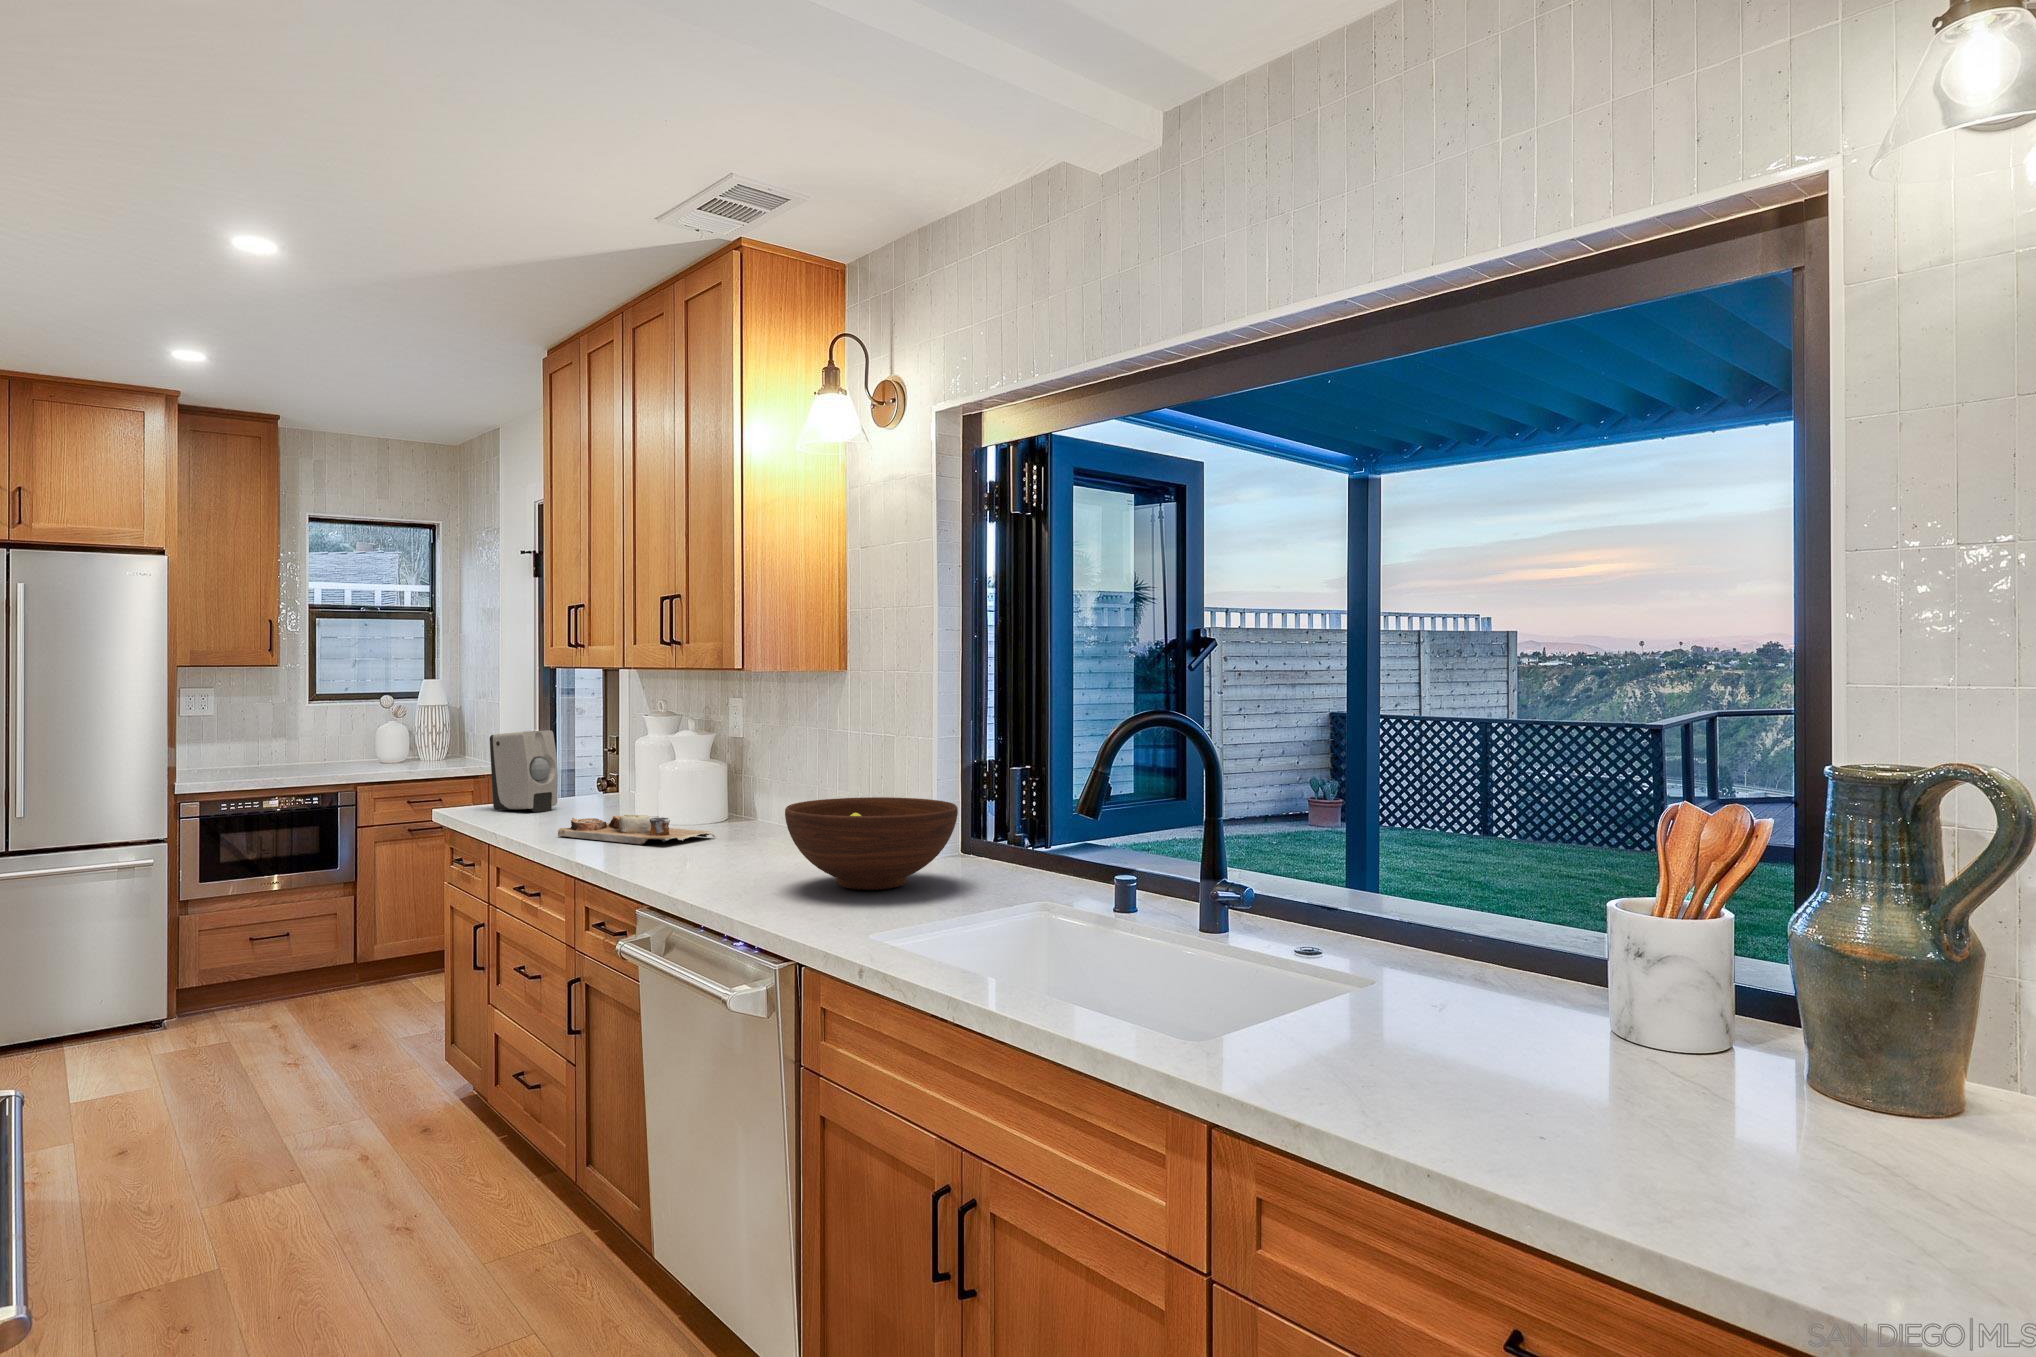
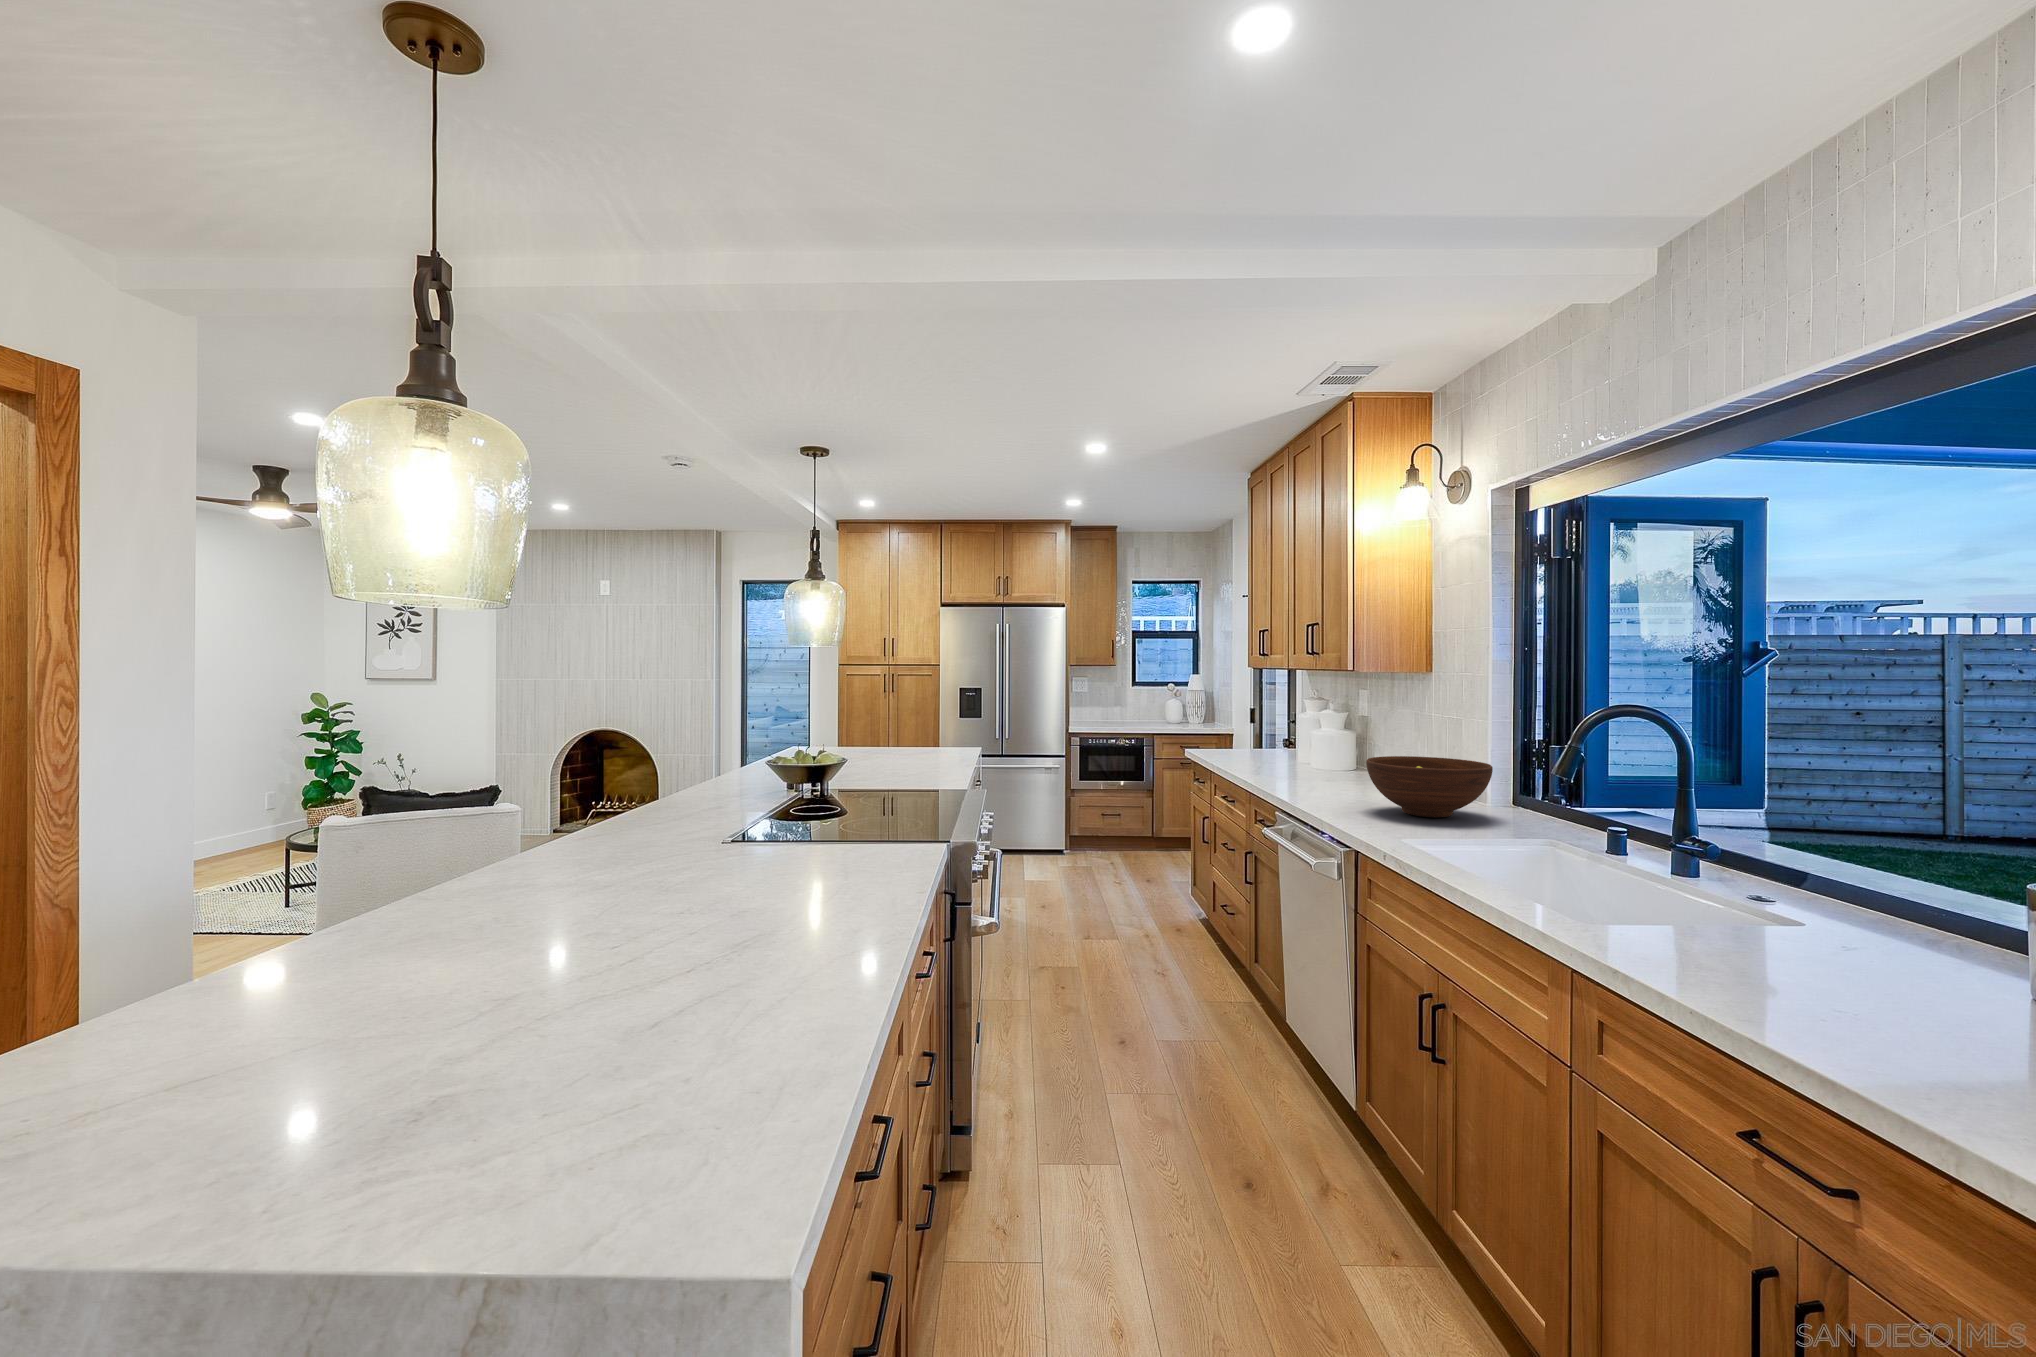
soap dispenser: present [490,730,558,812] -> none [1216,706,1254,755]
cutting board: present [558,815,715,845] -> none [1246,759,1341,778]

